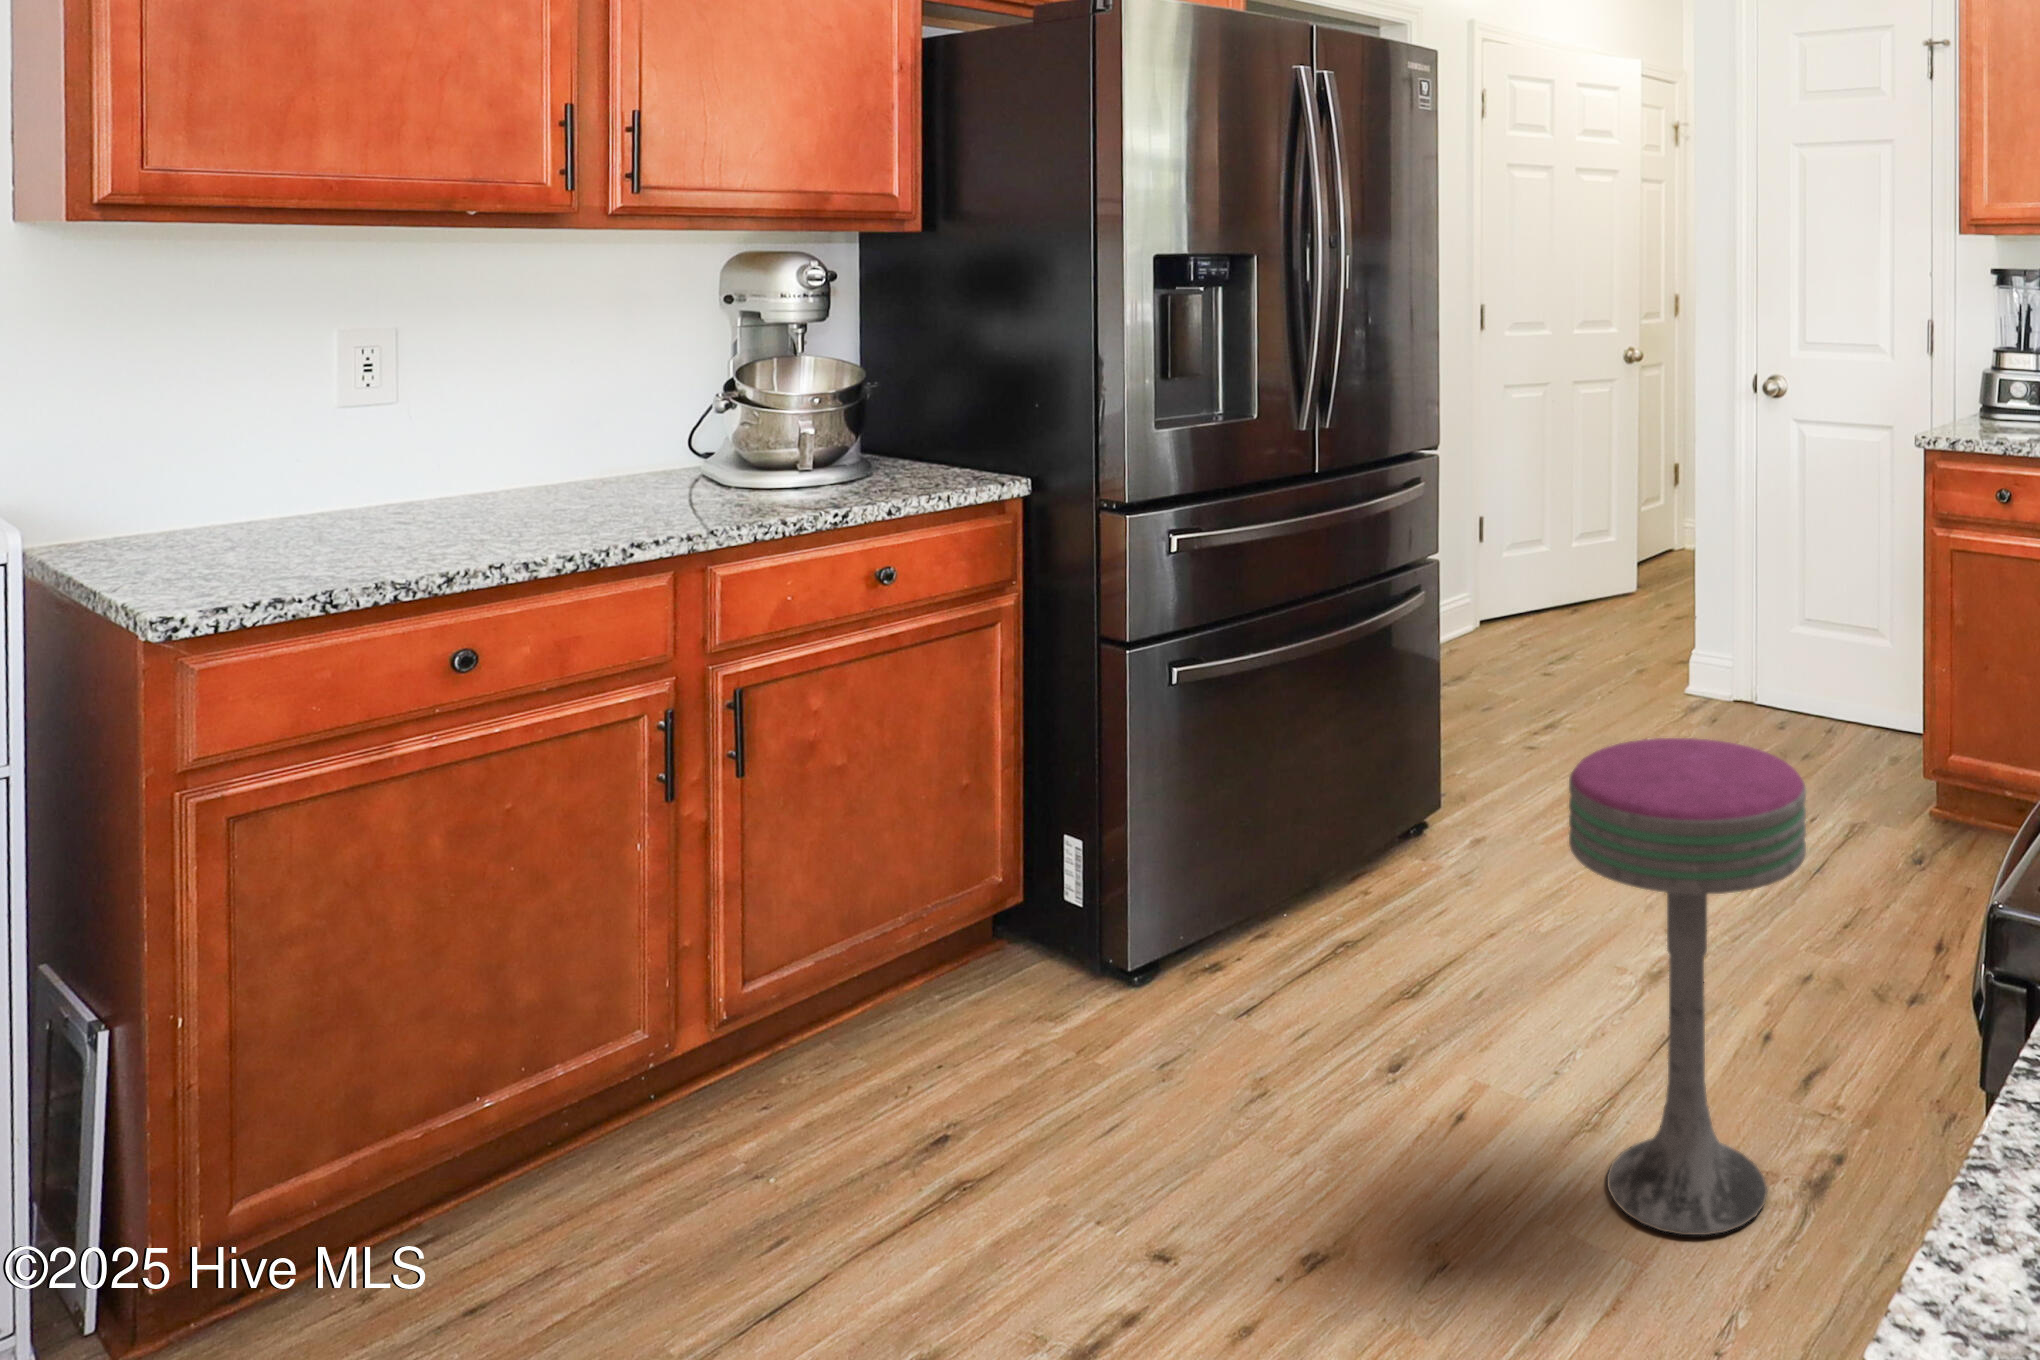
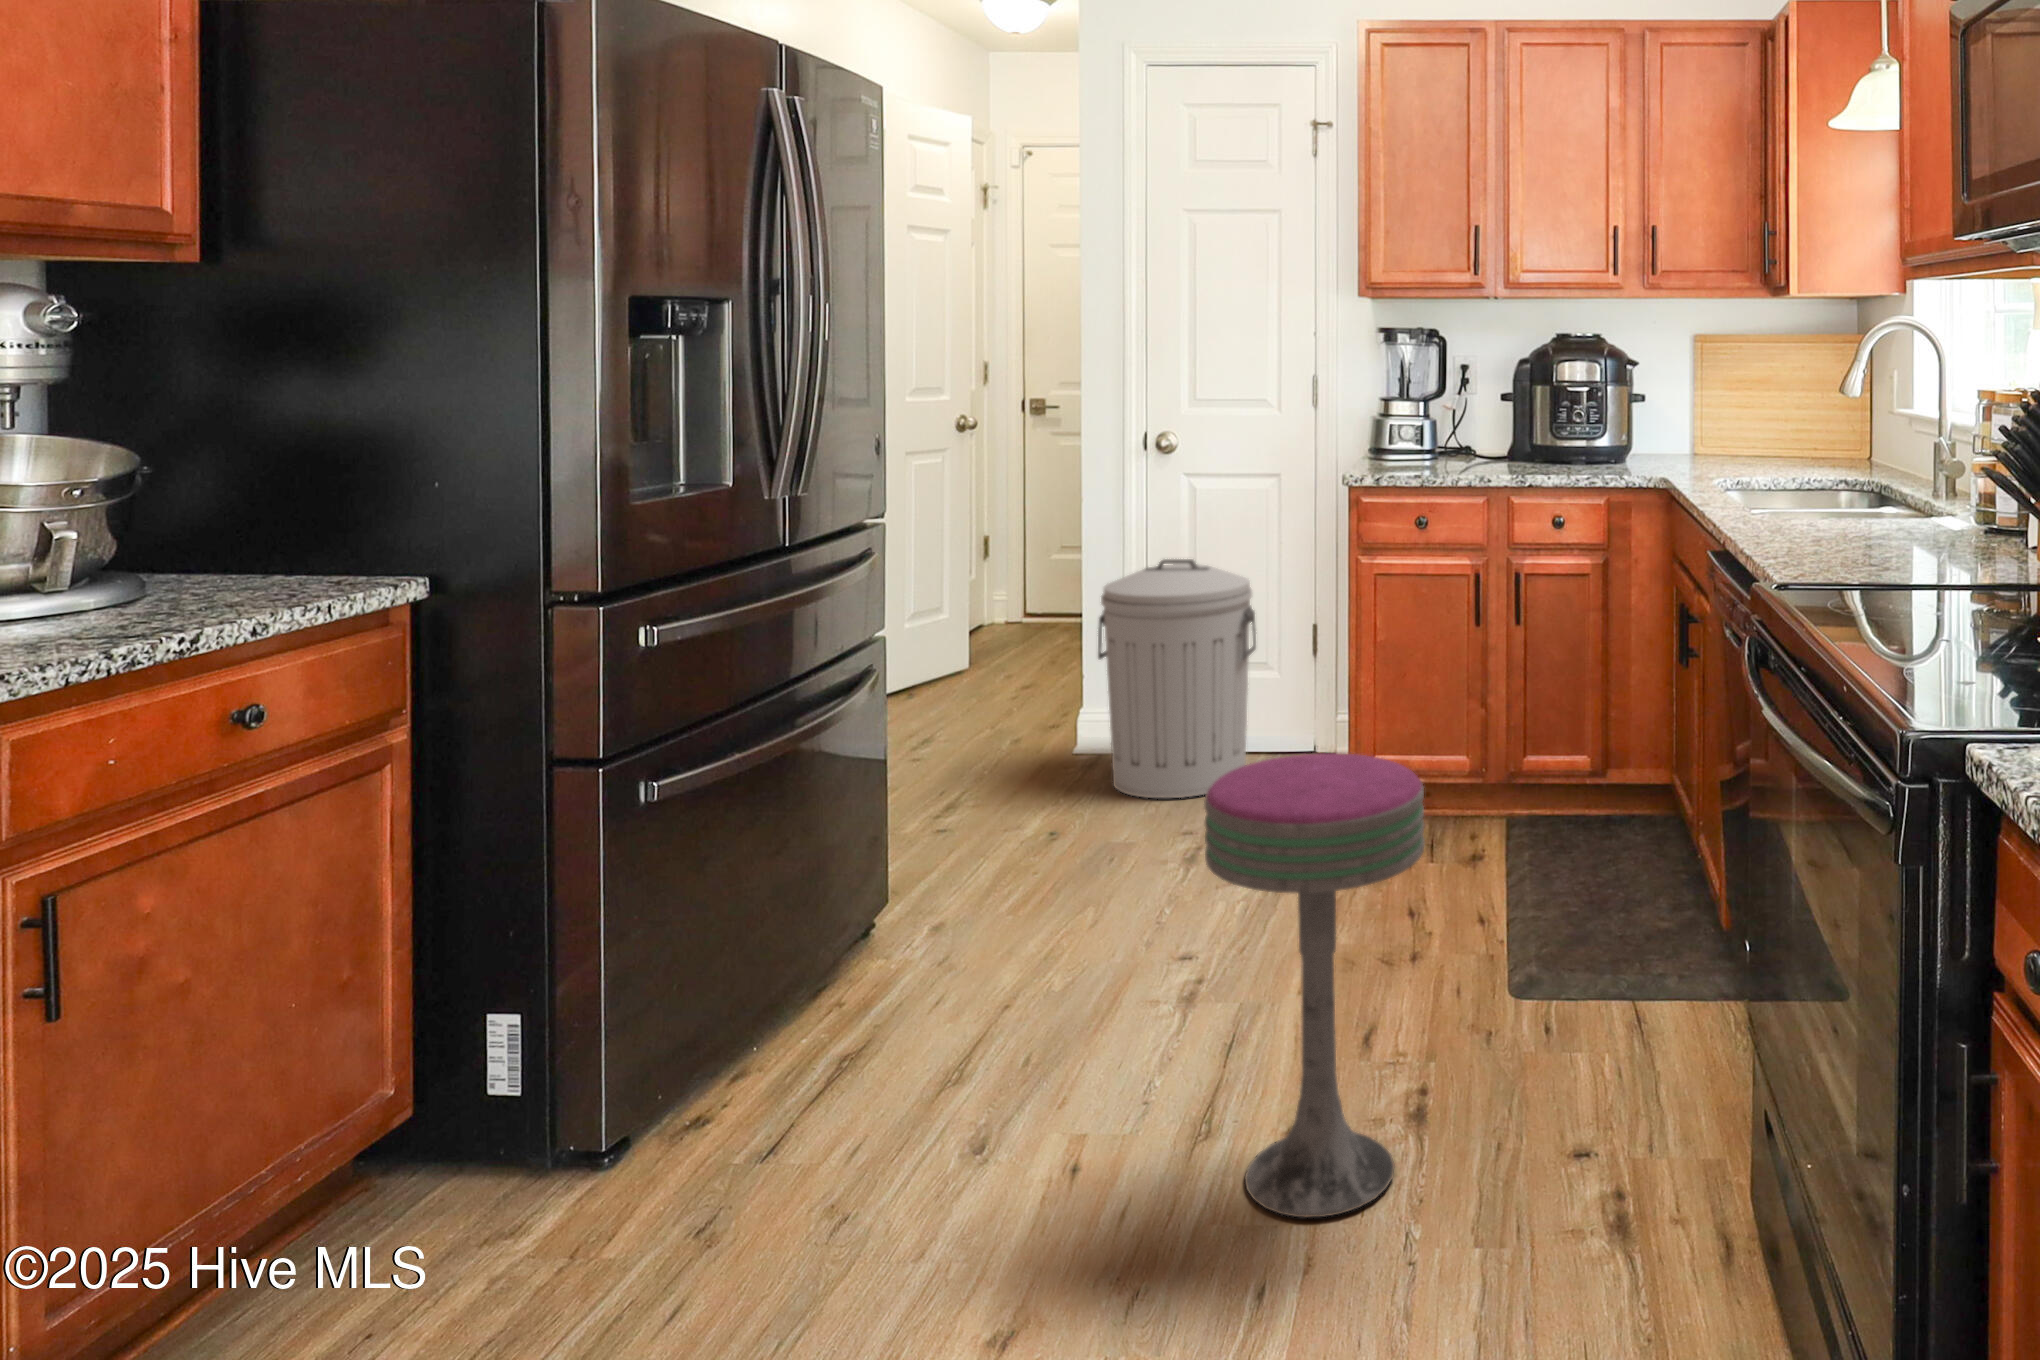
trash can: none [1685,511,1847,759] -> present [1098,559,1256,798]

